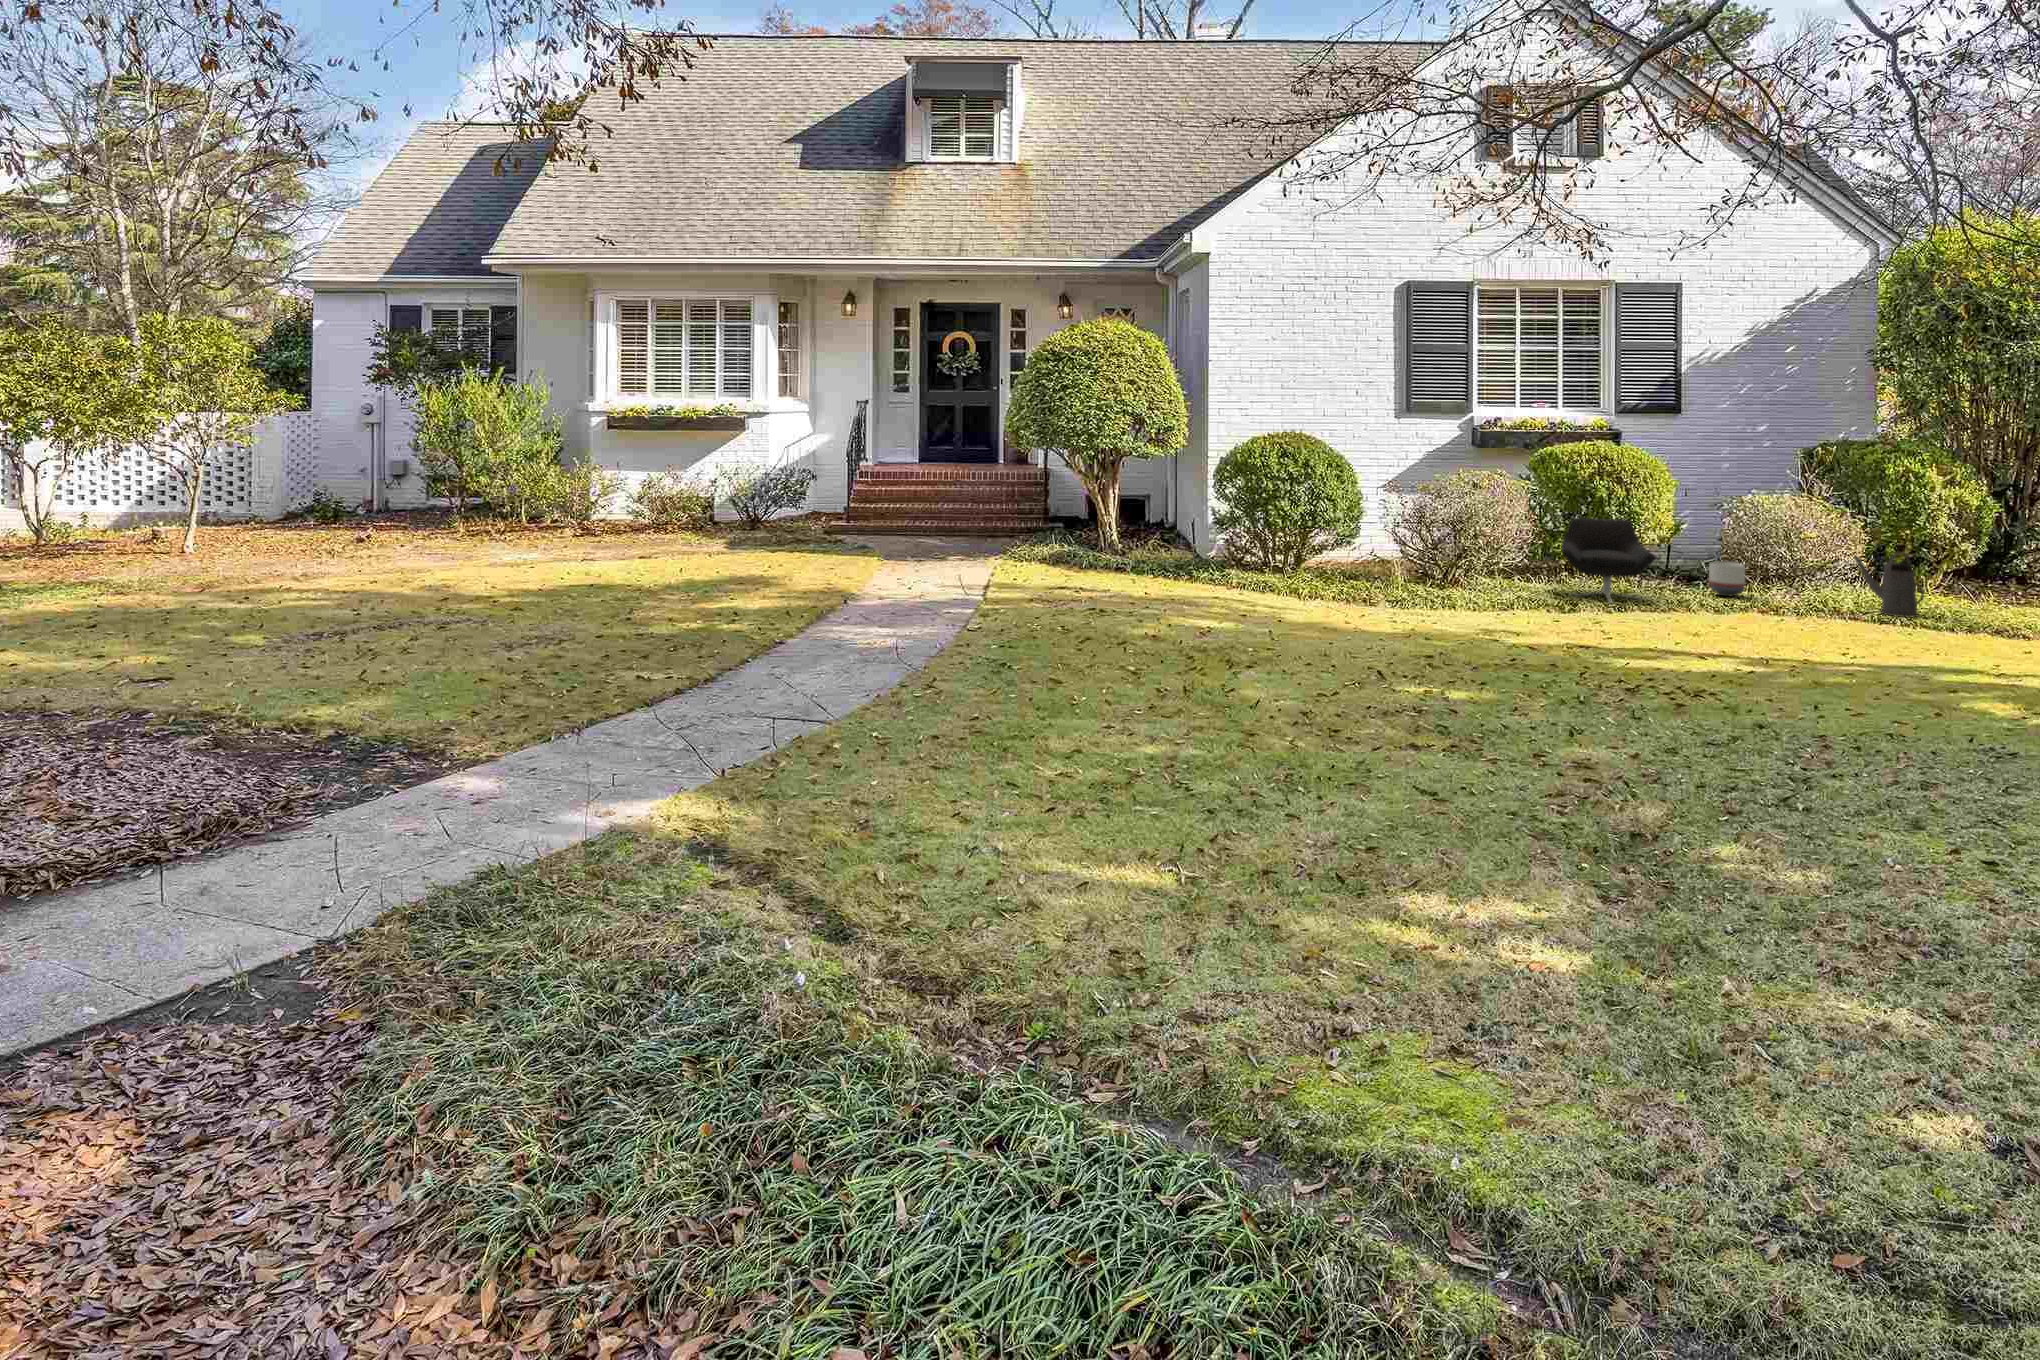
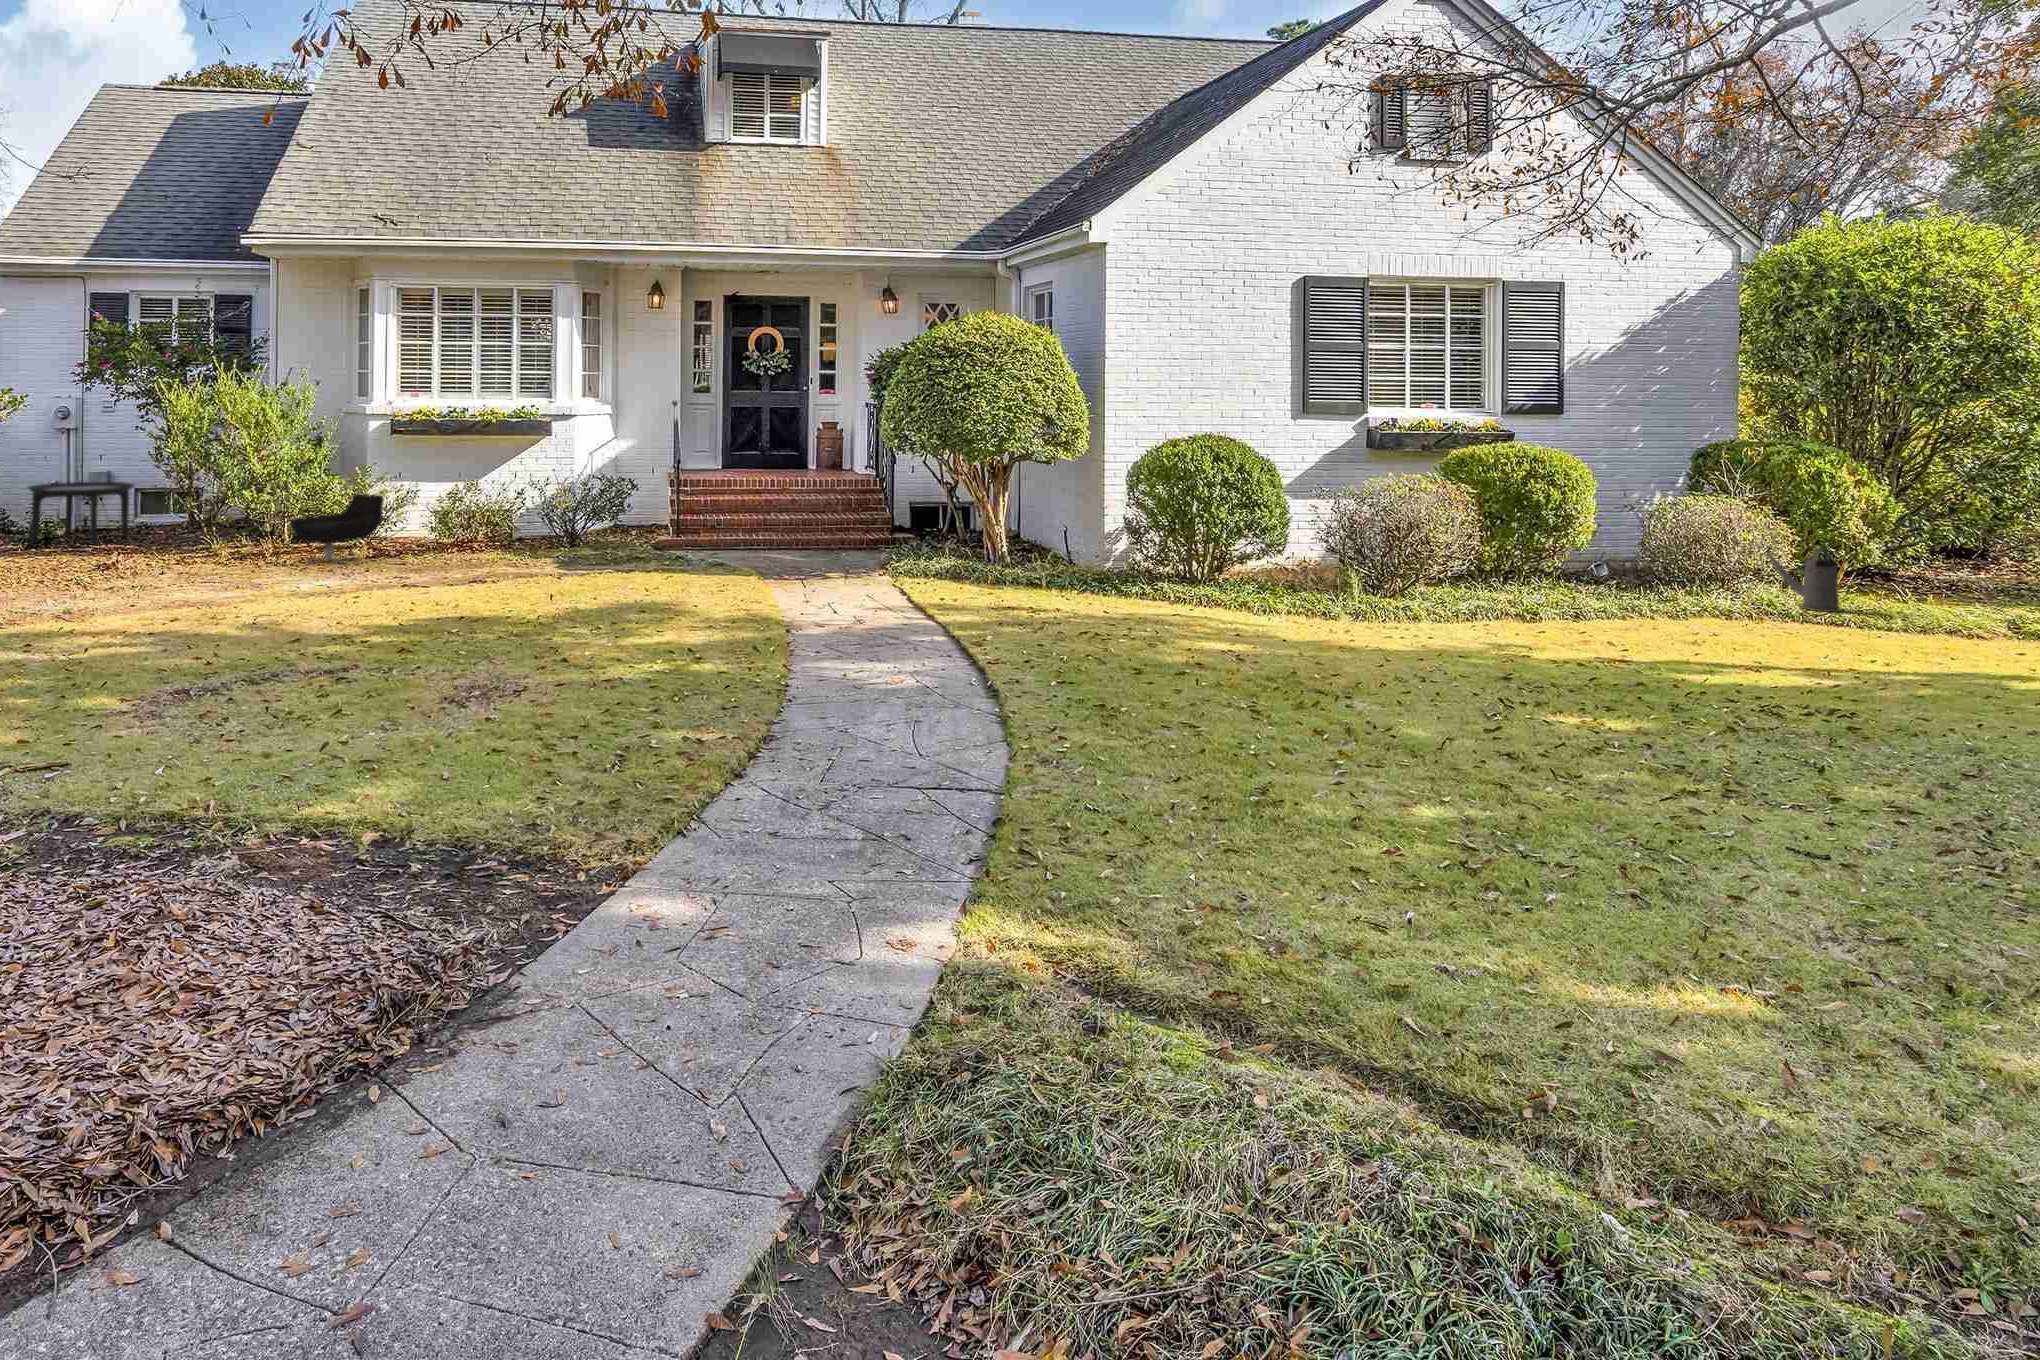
round table: none [333,468,422,520] -> present [28,482,134,544]
lounge chair: present [1561,518,1656,603] -> present [290,493,384,563]
planter: present [1709,562,1745,596] -> none [1622,561,1659,595]

